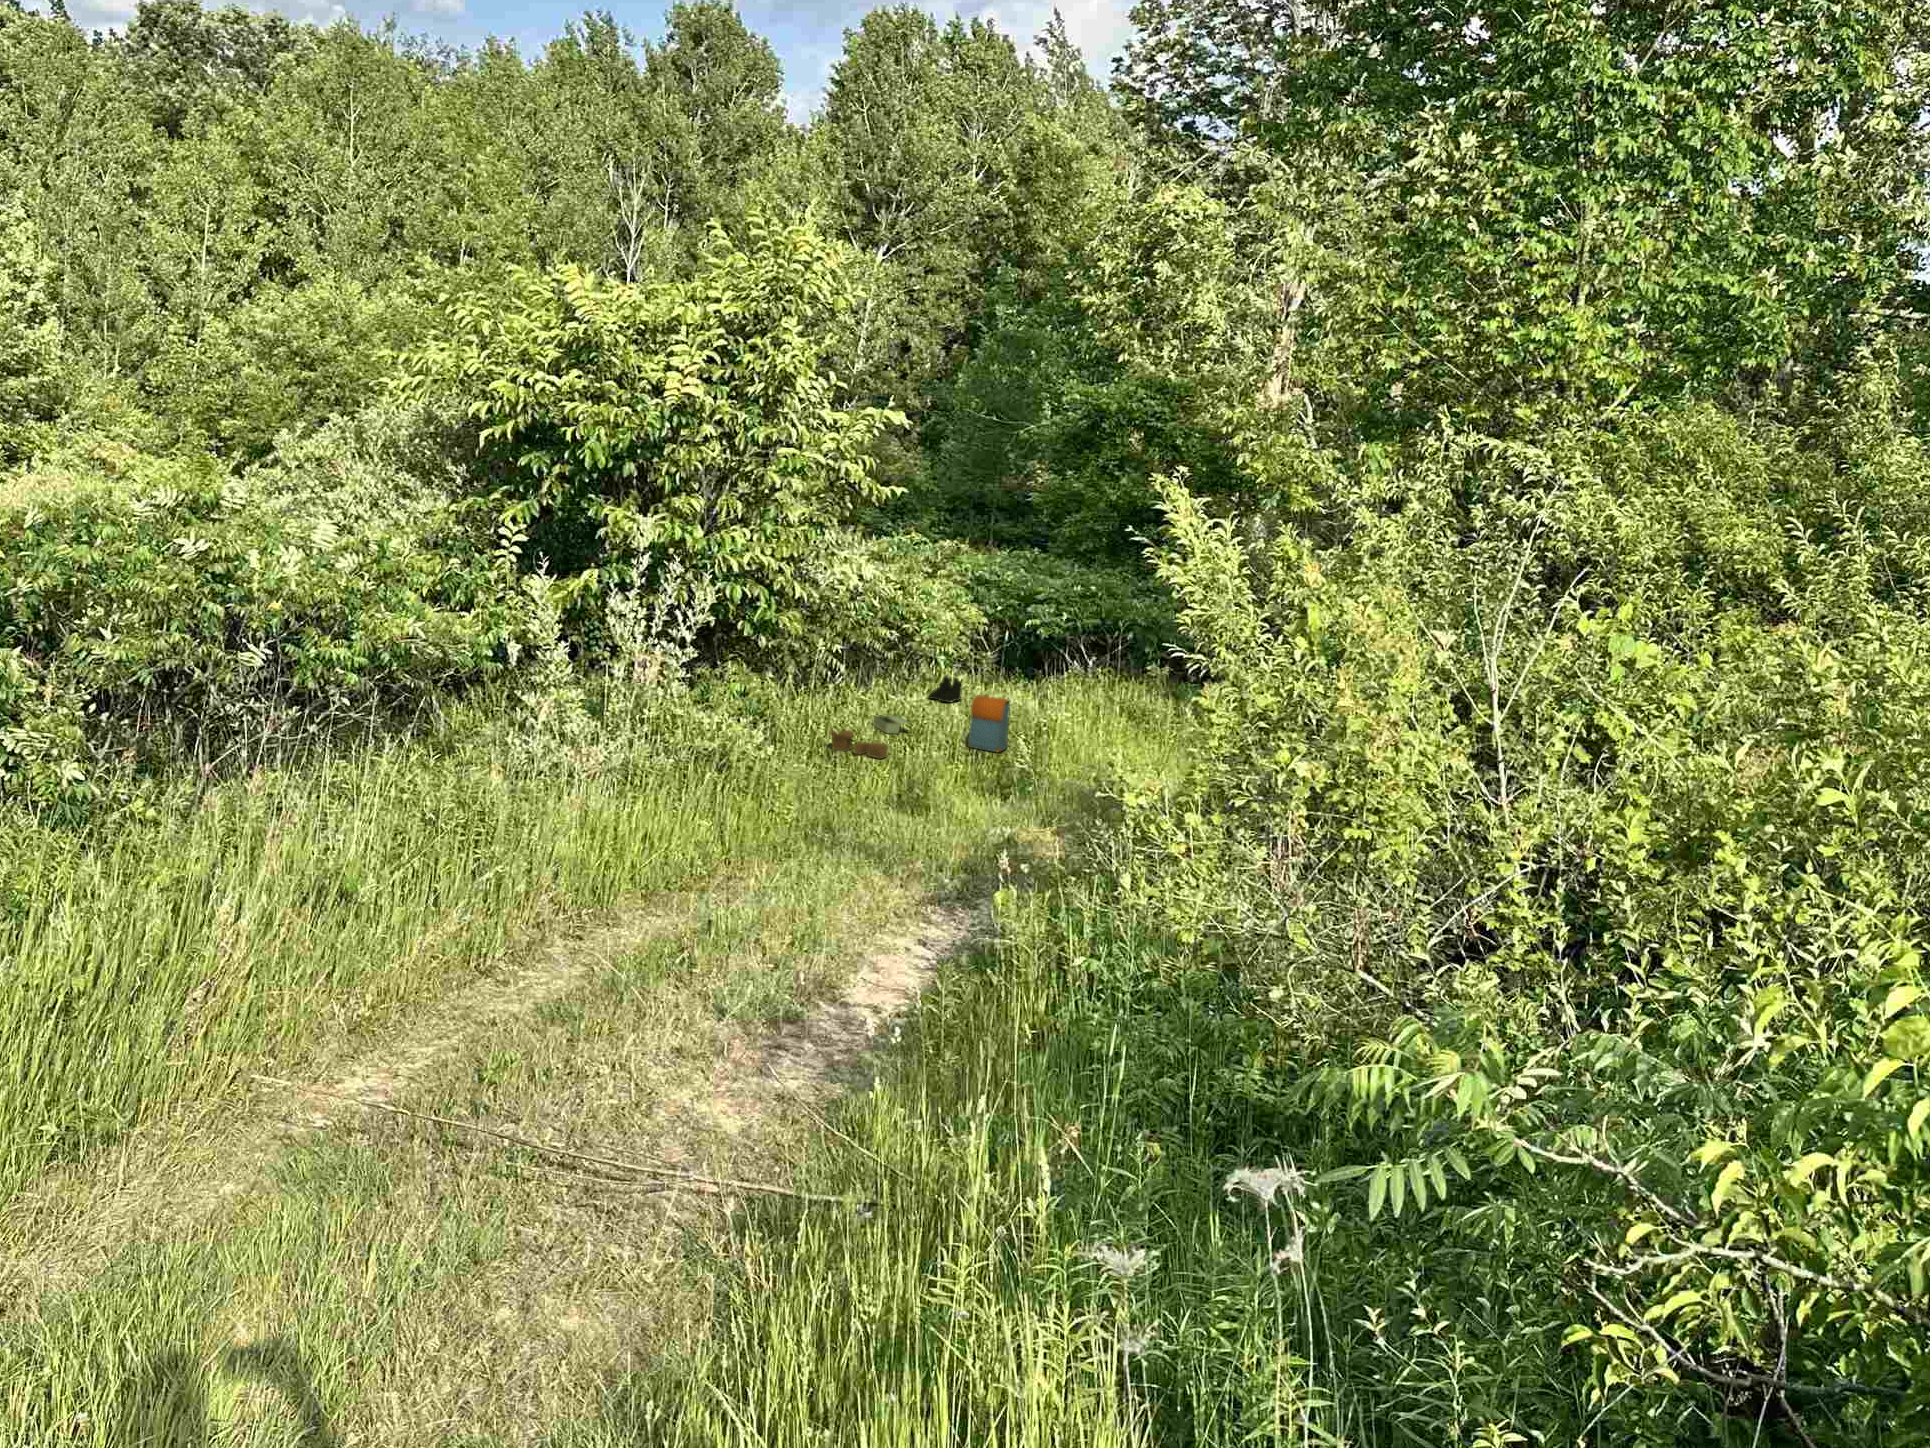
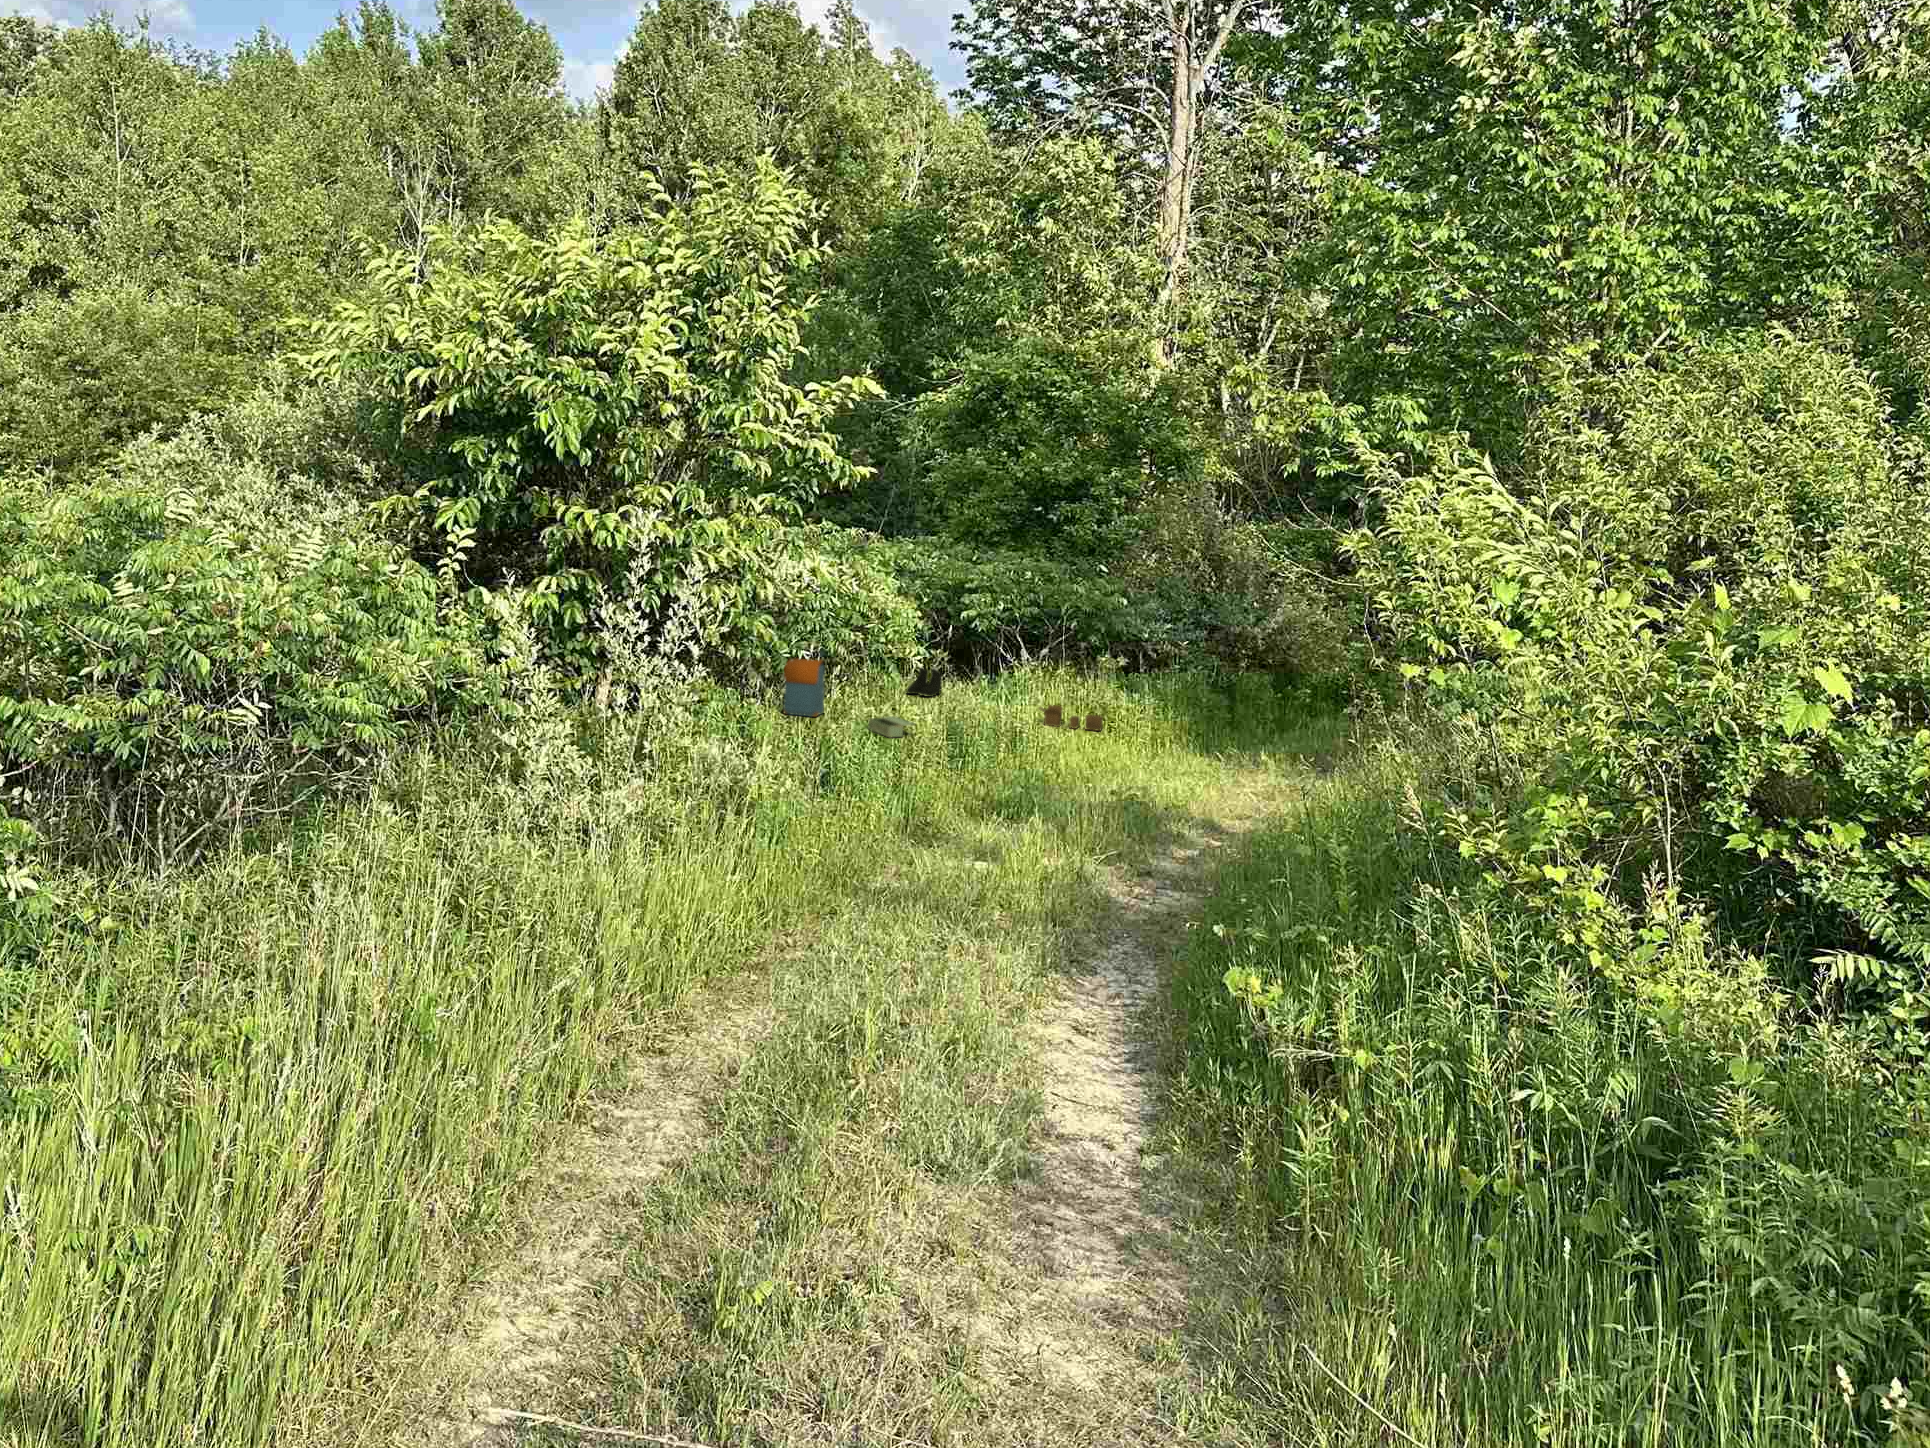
backpack: present [968,695,1010,752] -> present [783,659,824,717]
cardboard box: present [829,729,888,759] -> present [1039,705,1103,731]

